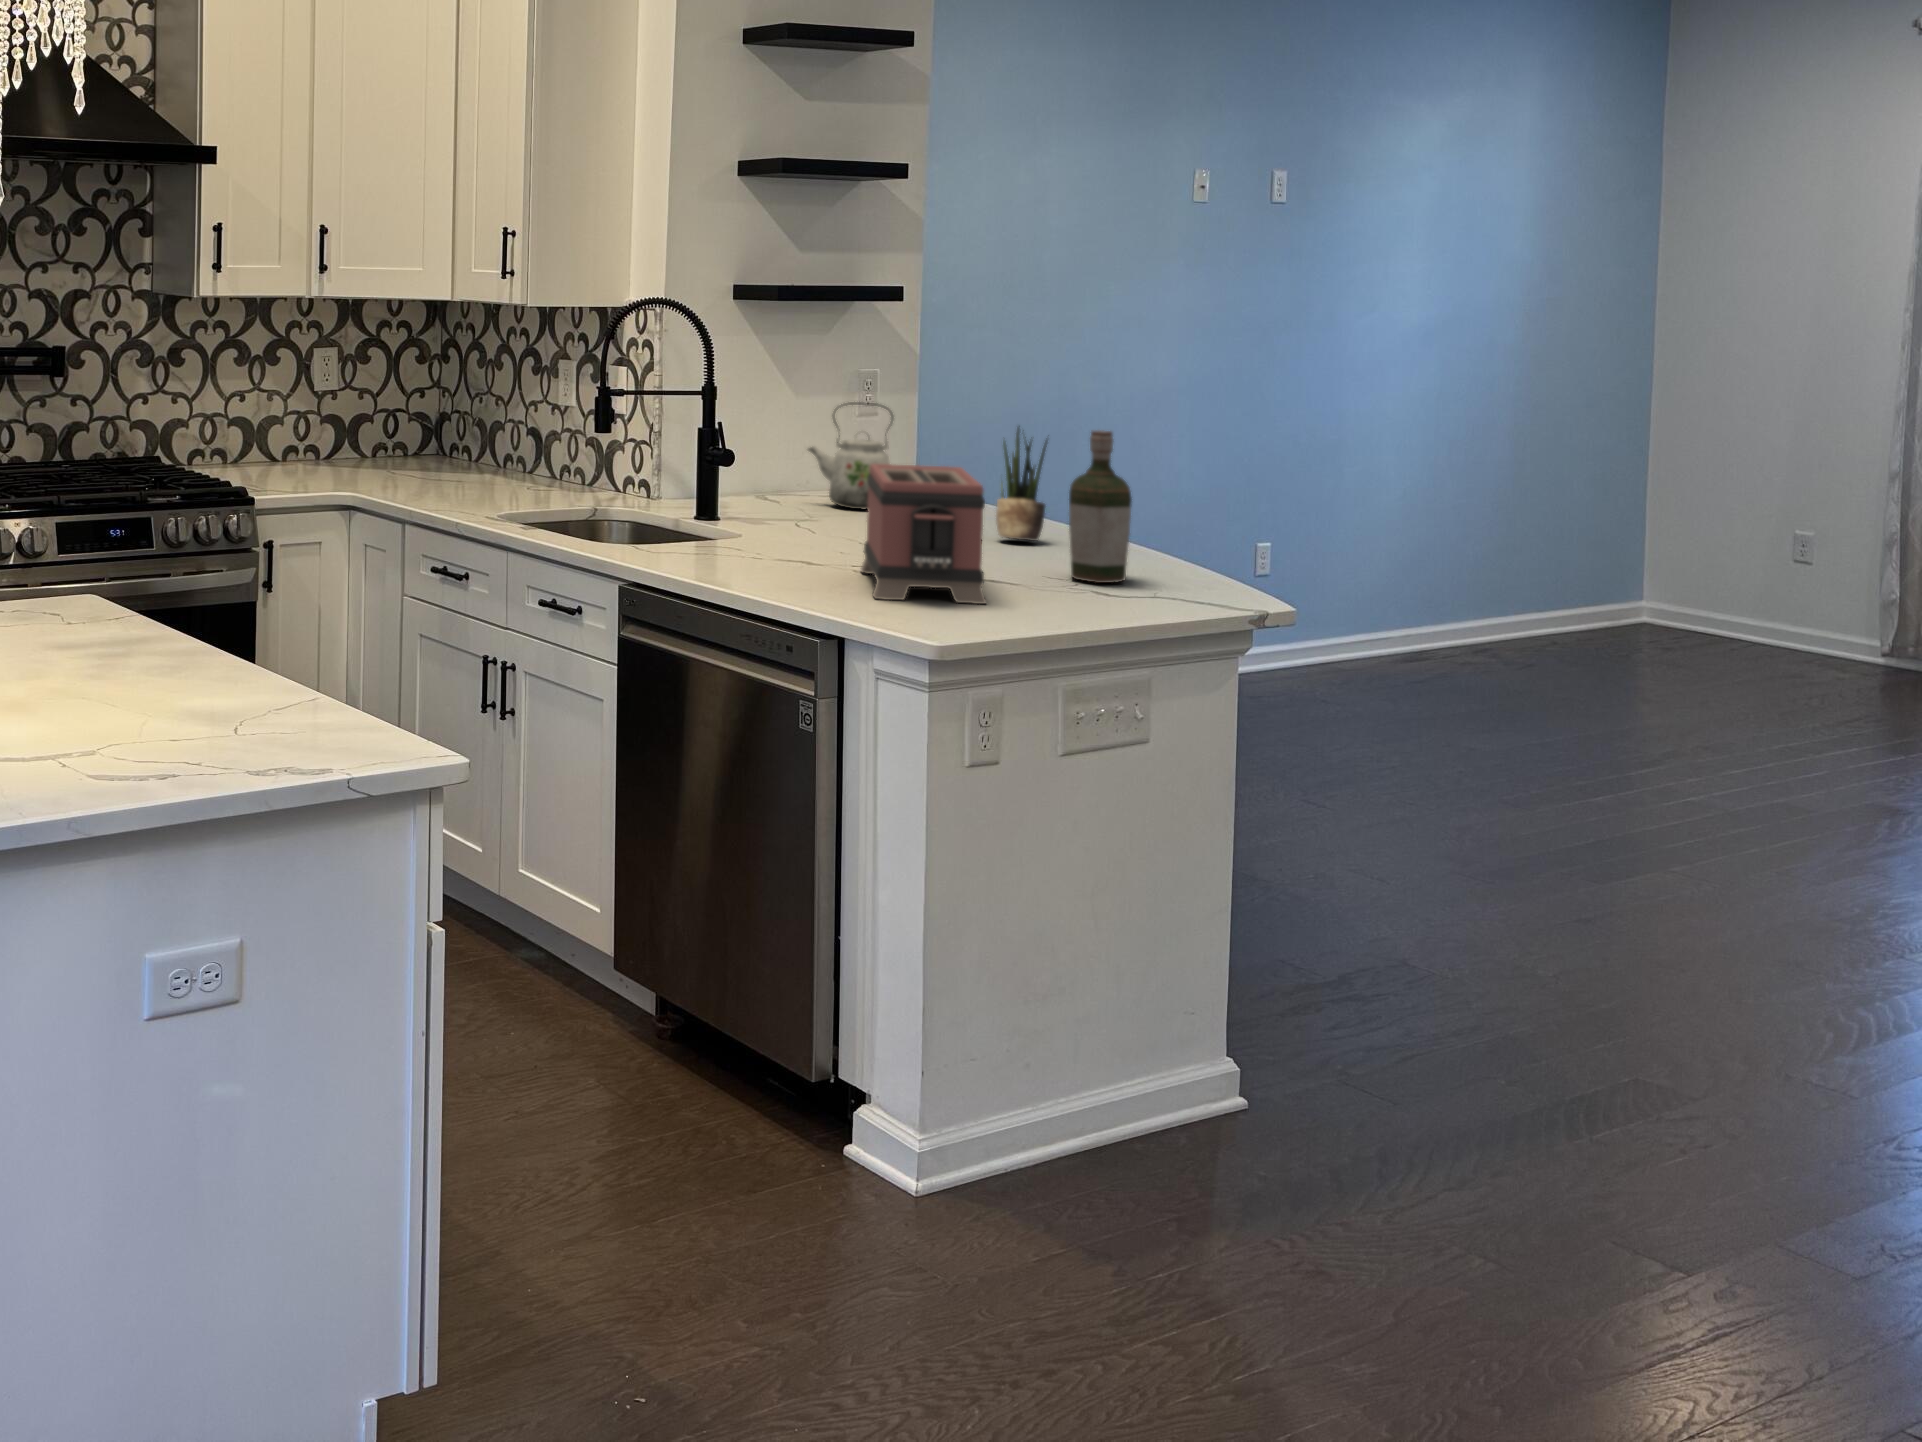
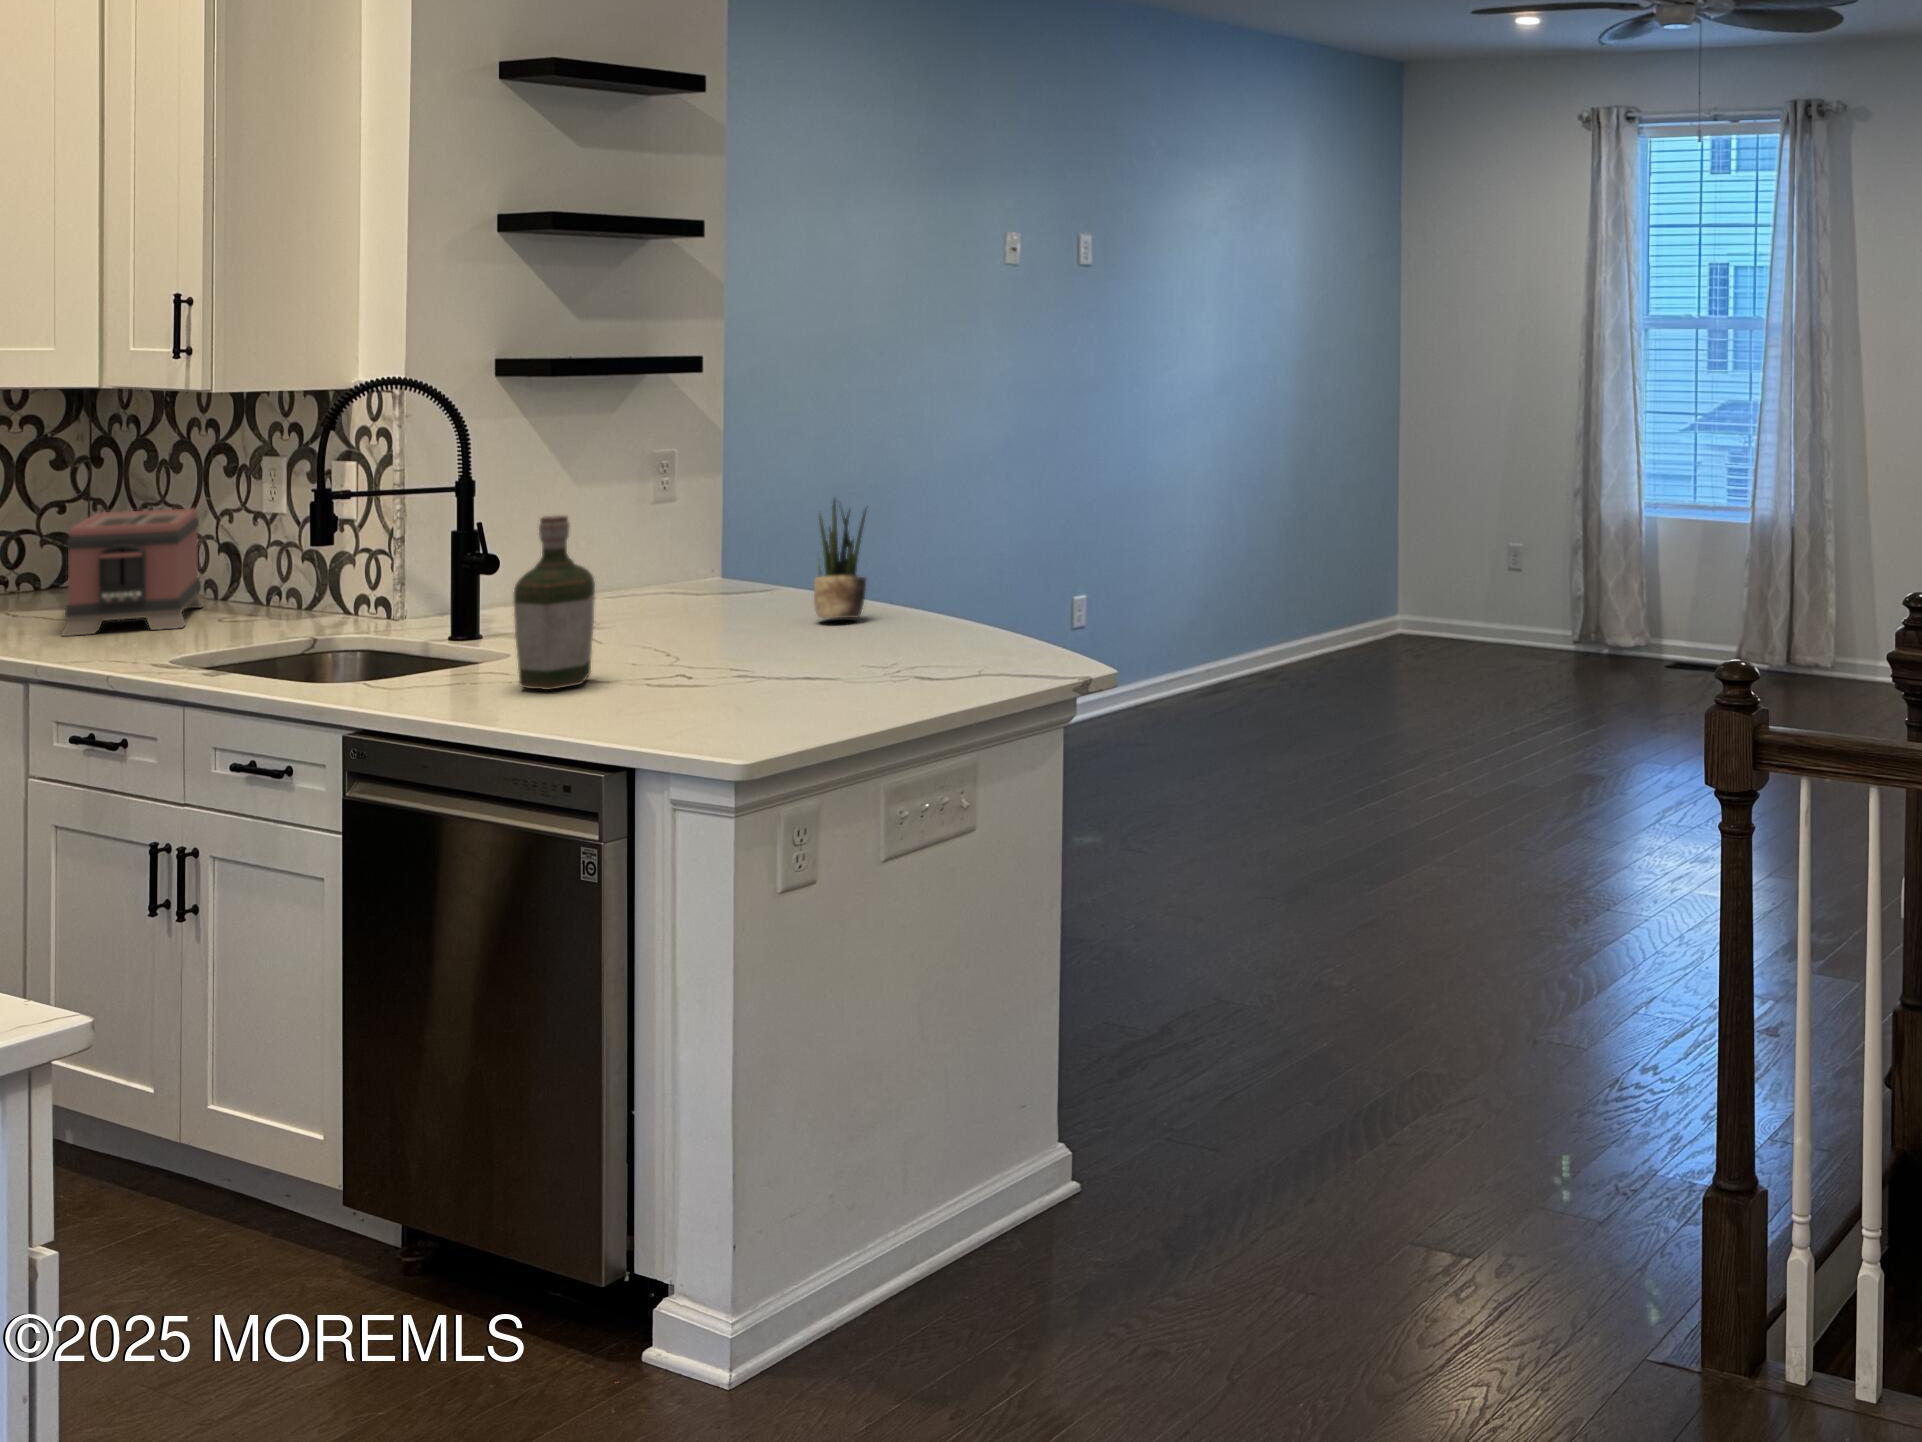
kettle: present [808,403,893,509] -> none [594,482,698,601]
bottle: present [1069,430,1132,583] -> present [514,515,595,690]
toaster: present [861,464,986,604] -> present [62,509,204,636]

